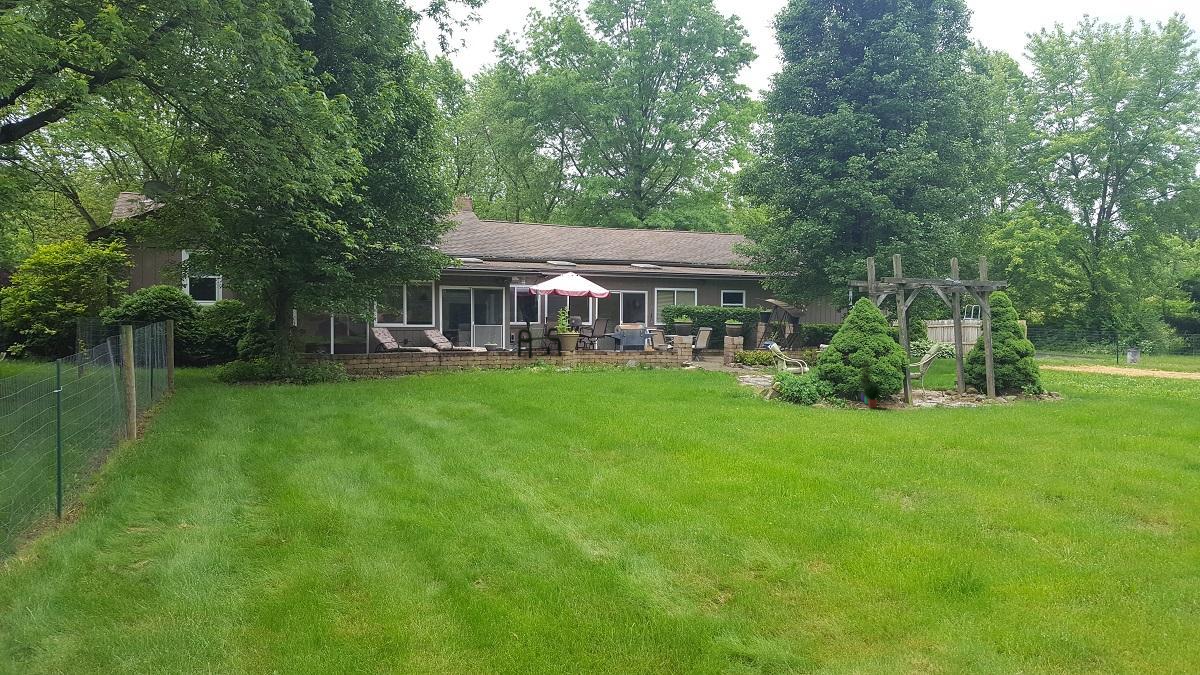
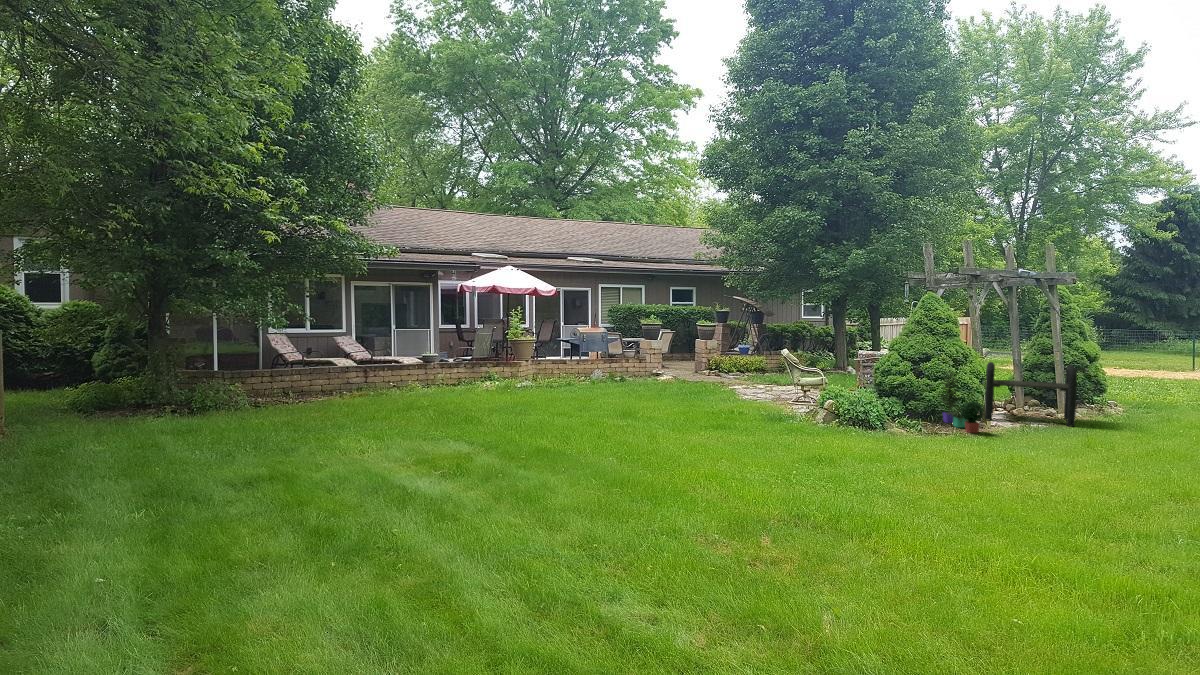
bench: present [518,328,562,358] -> present [985,362,1077,427]

